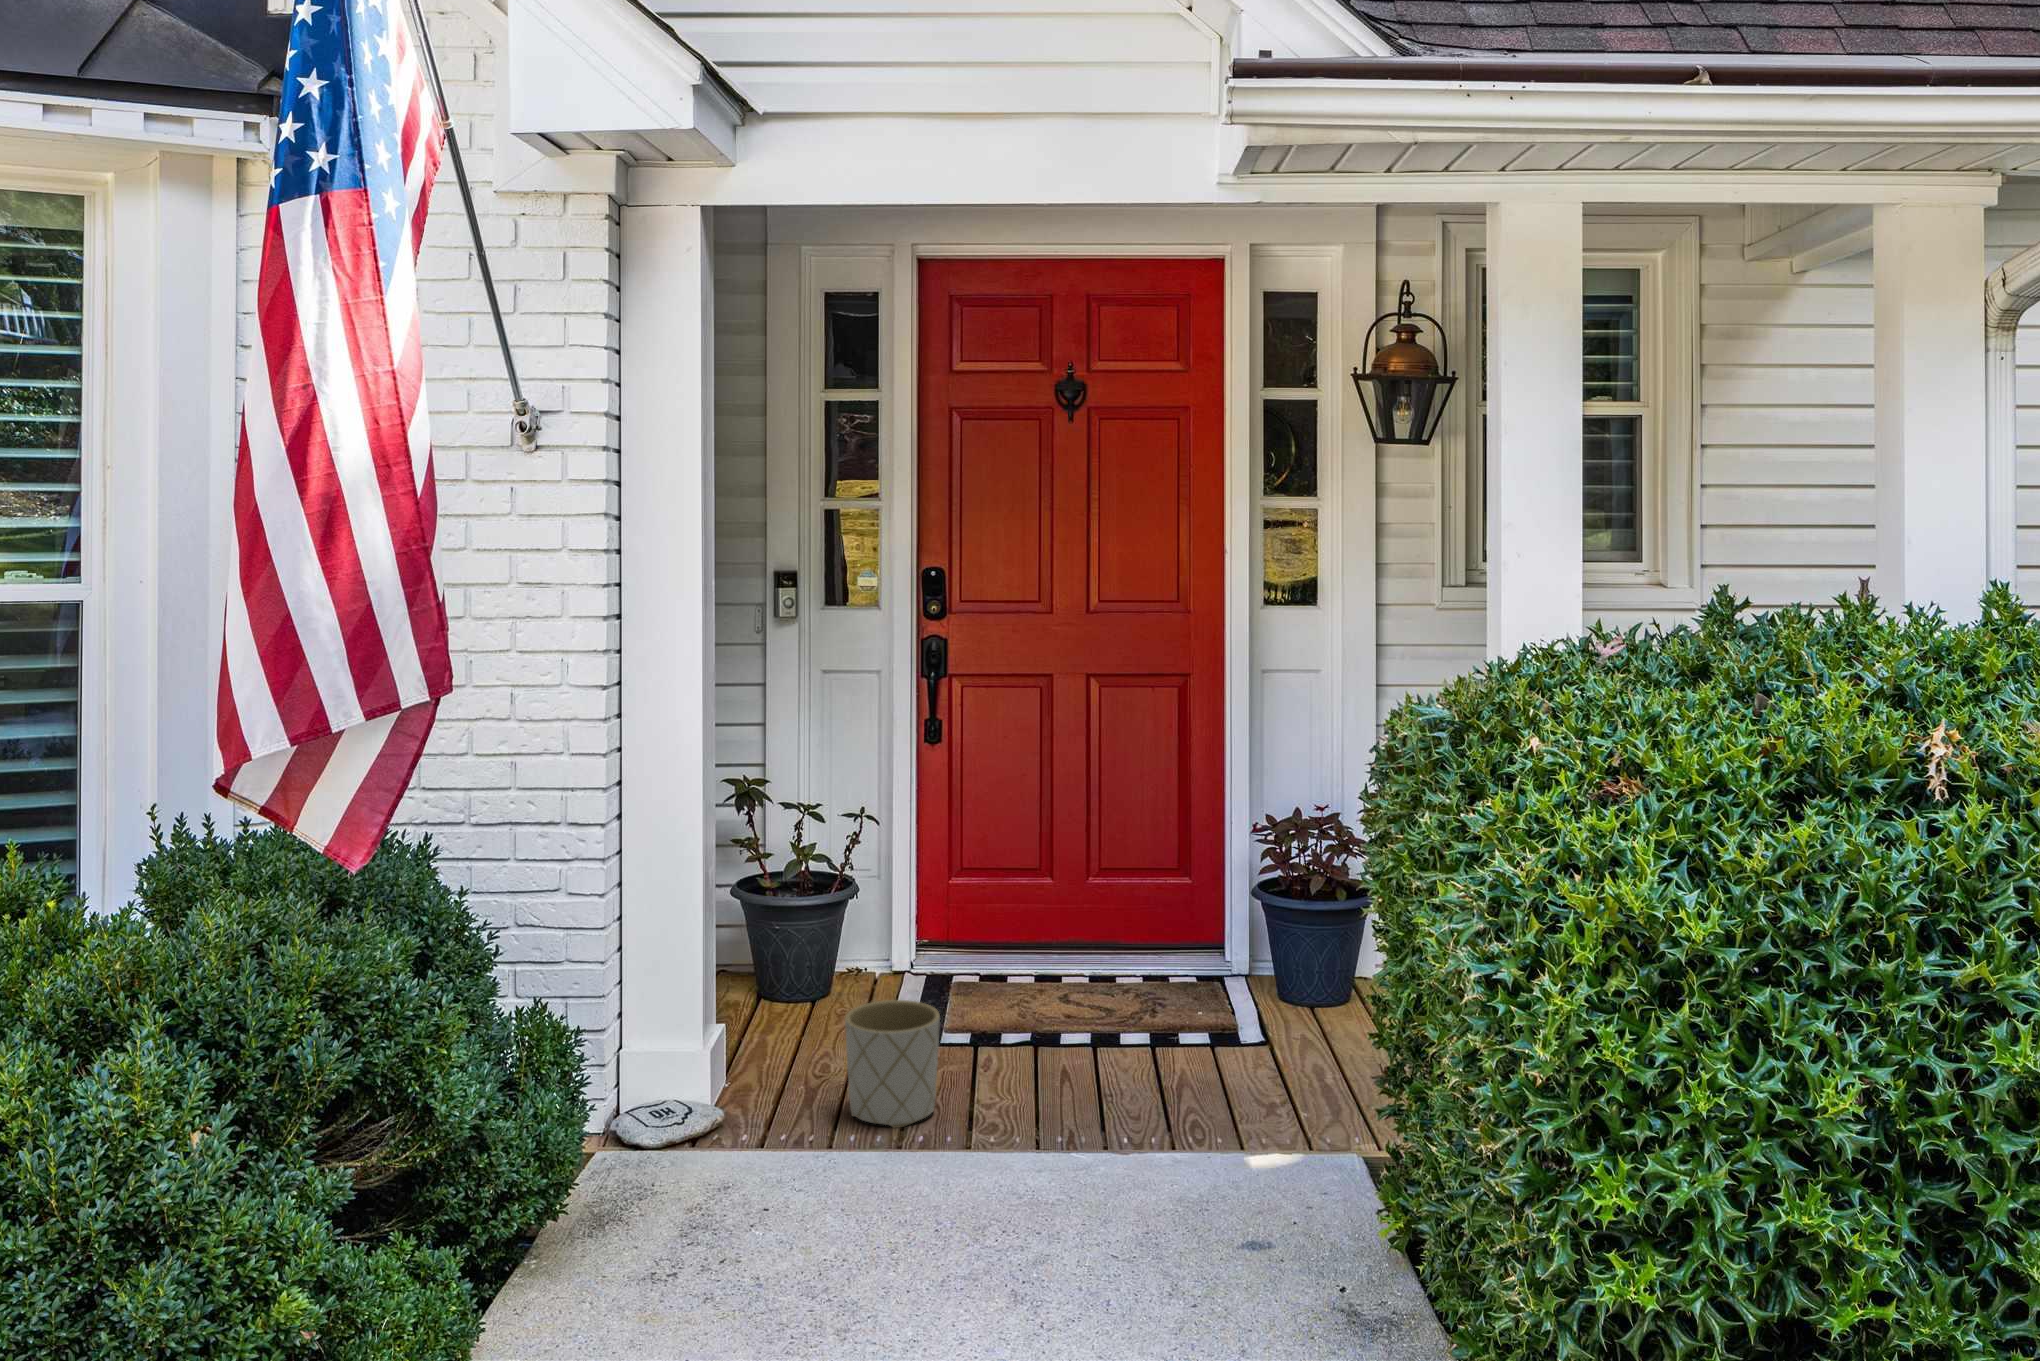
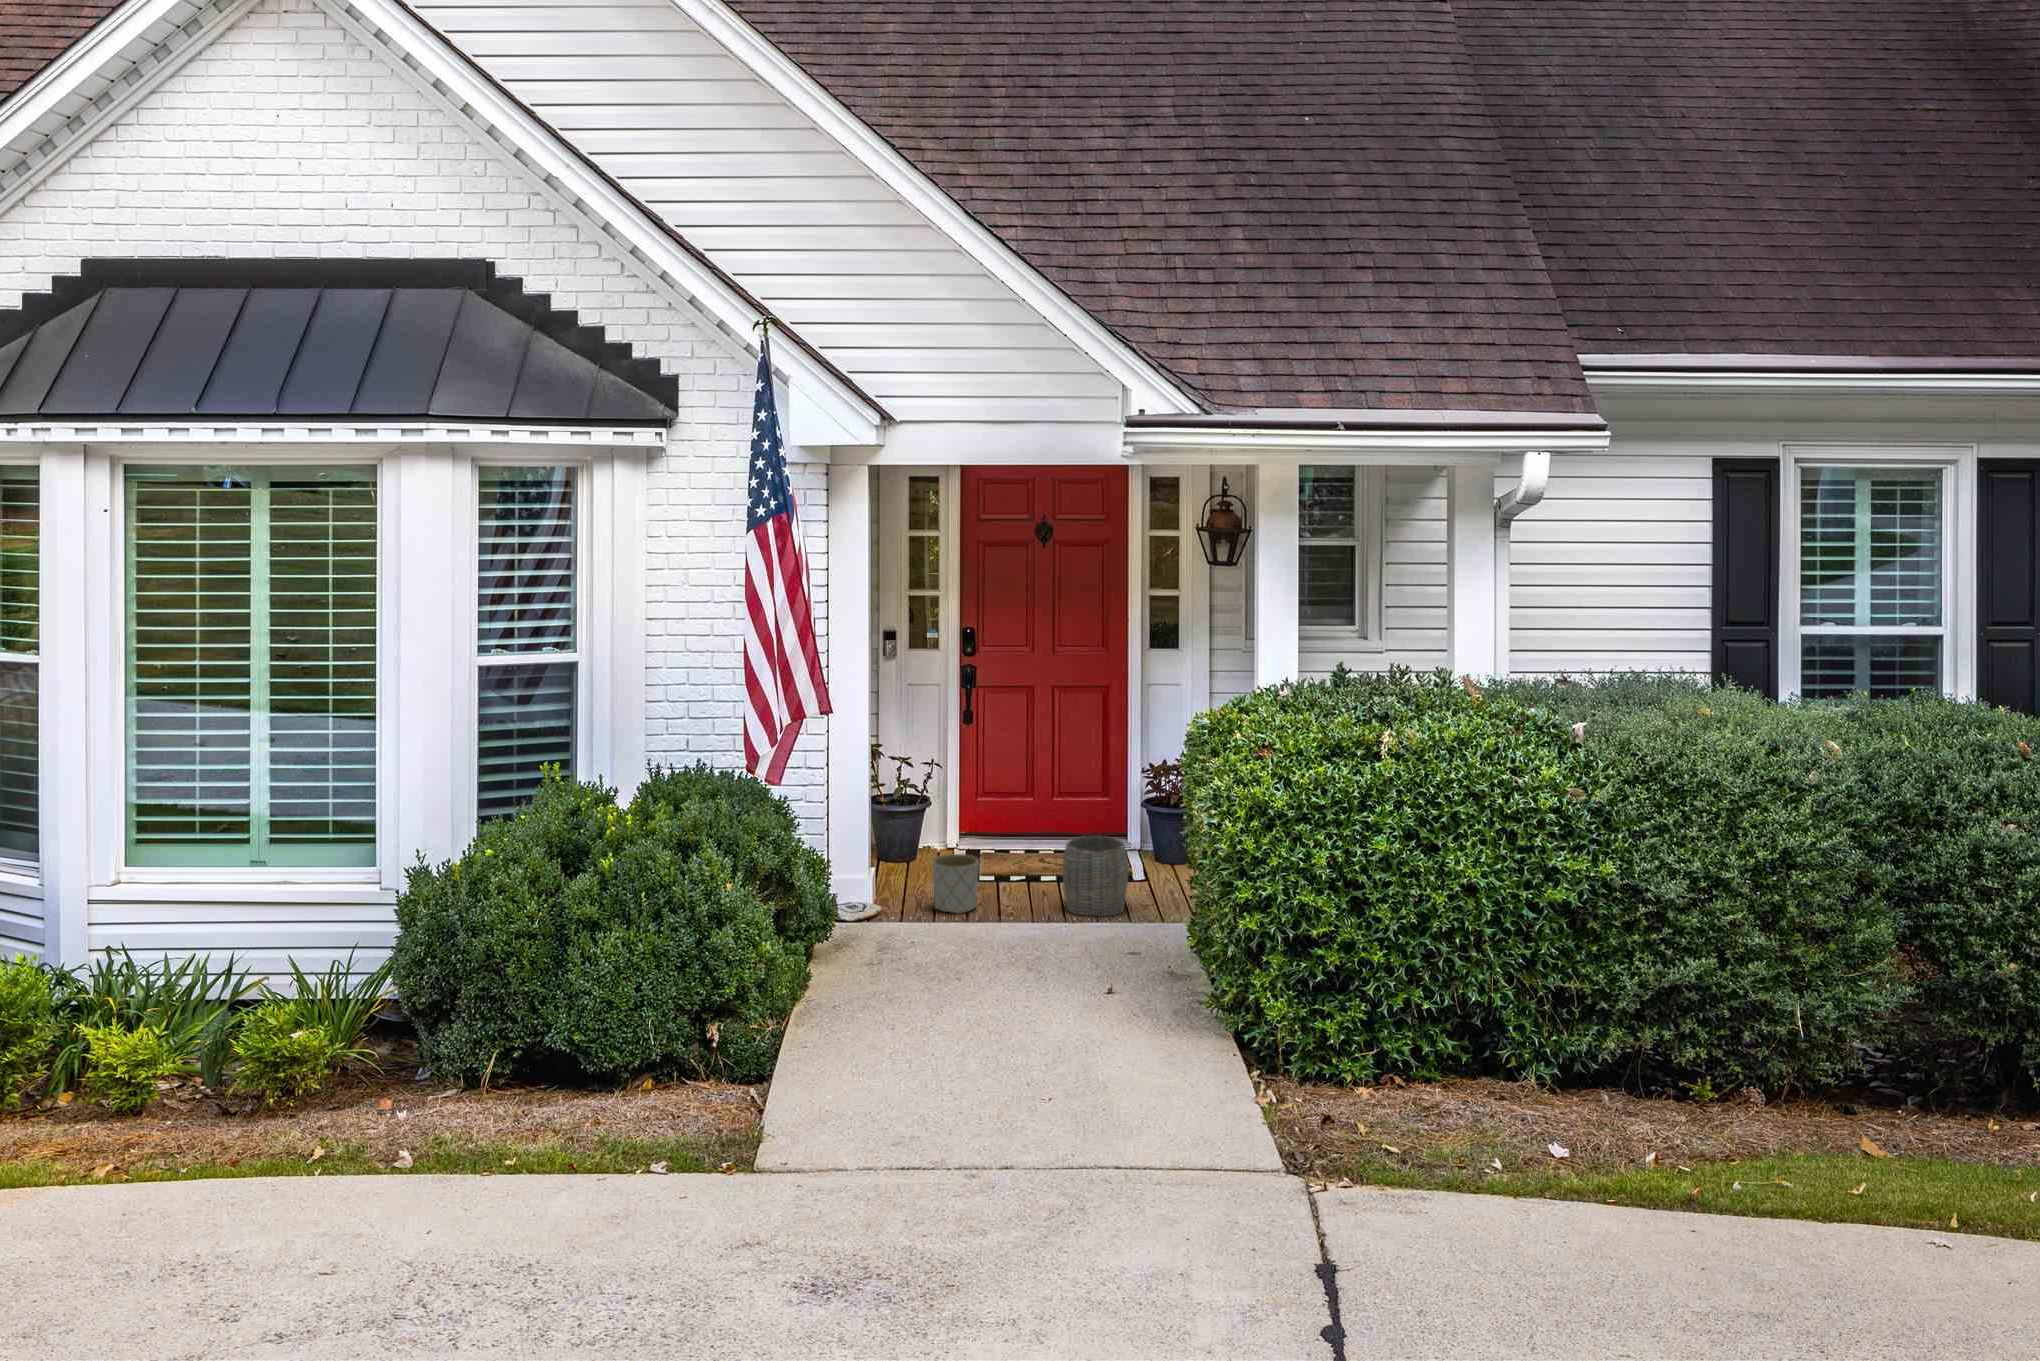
woven basket: none [1110,961,1240,1134] -> present [1063,836,1128,916]

